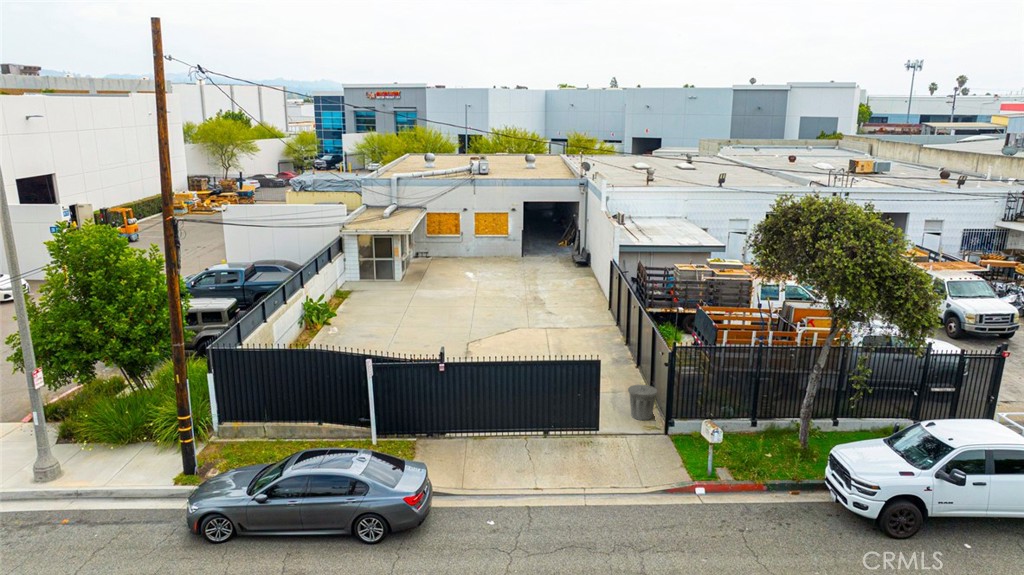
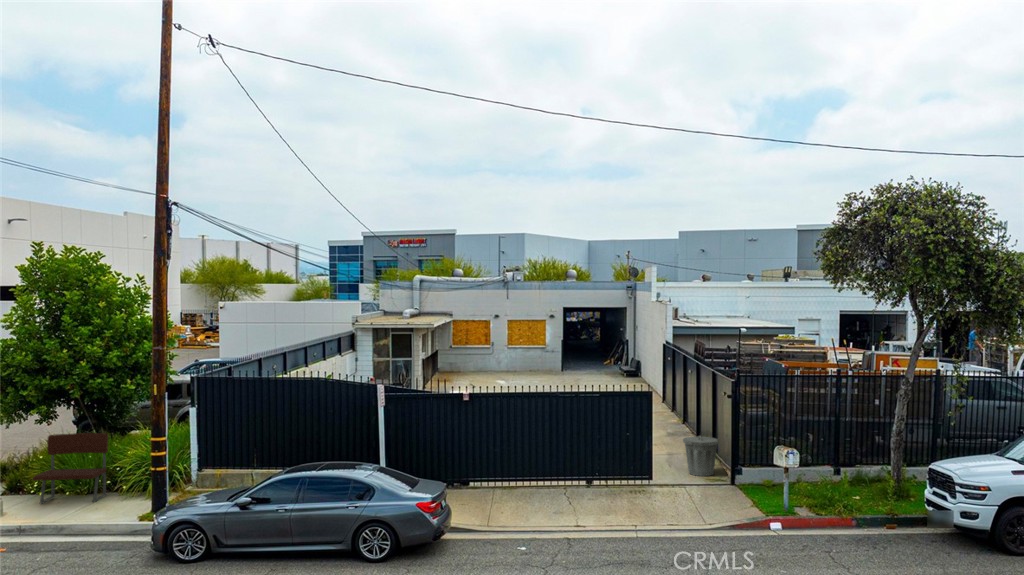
bench: none [70,397,136,460] -> present [33,433,108,504]

